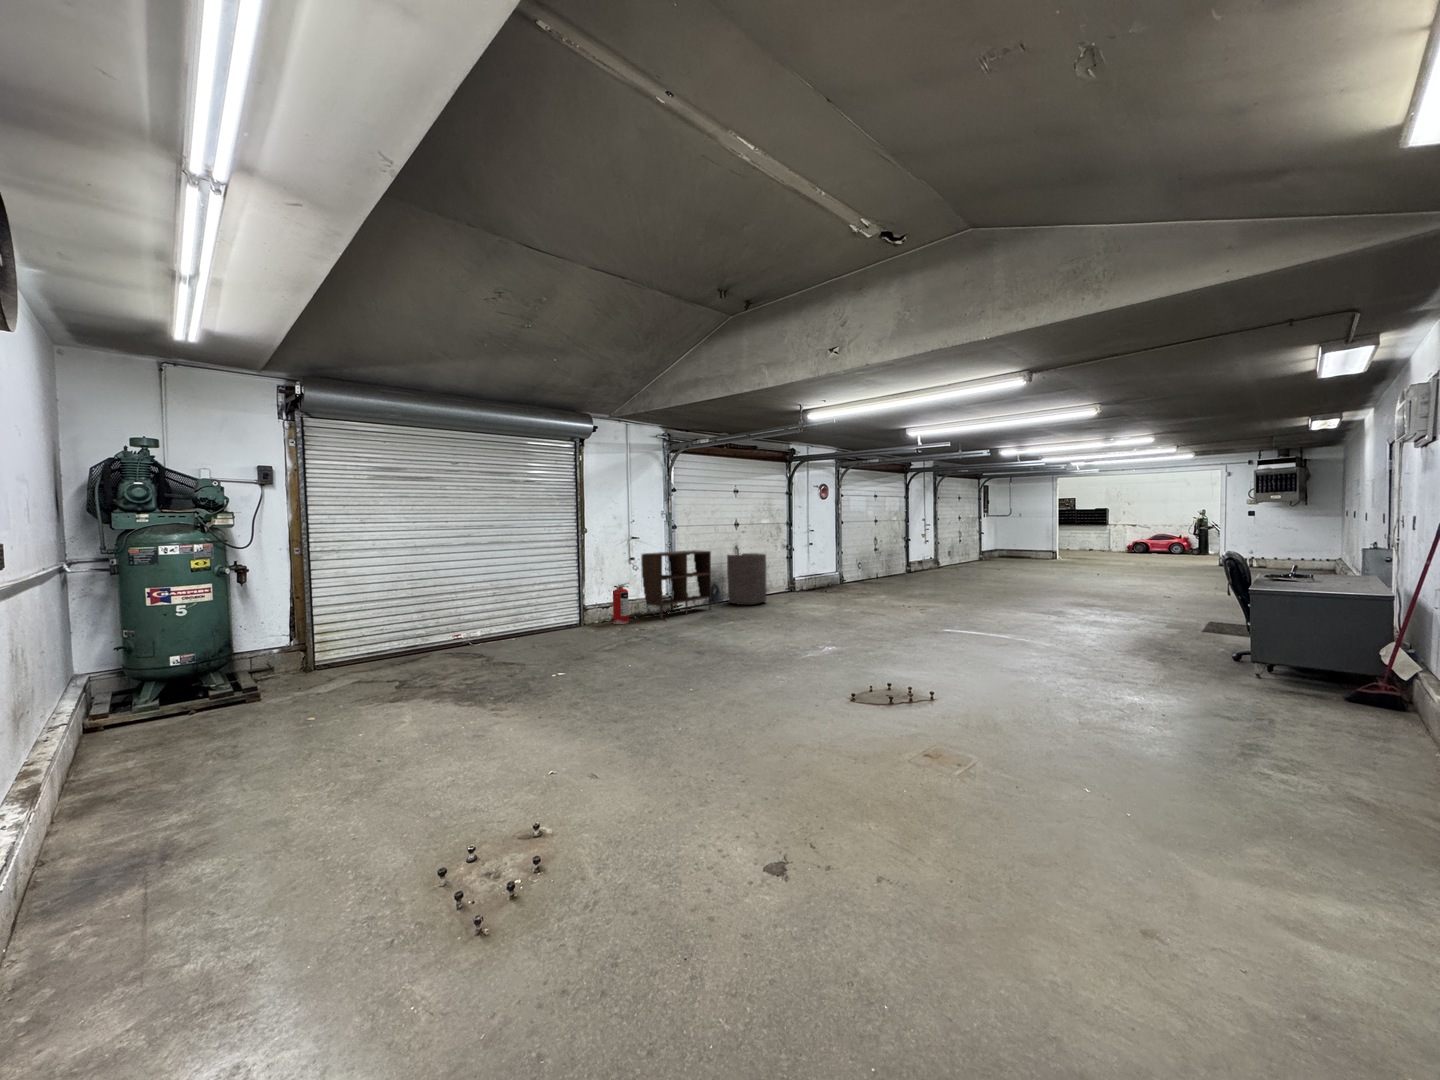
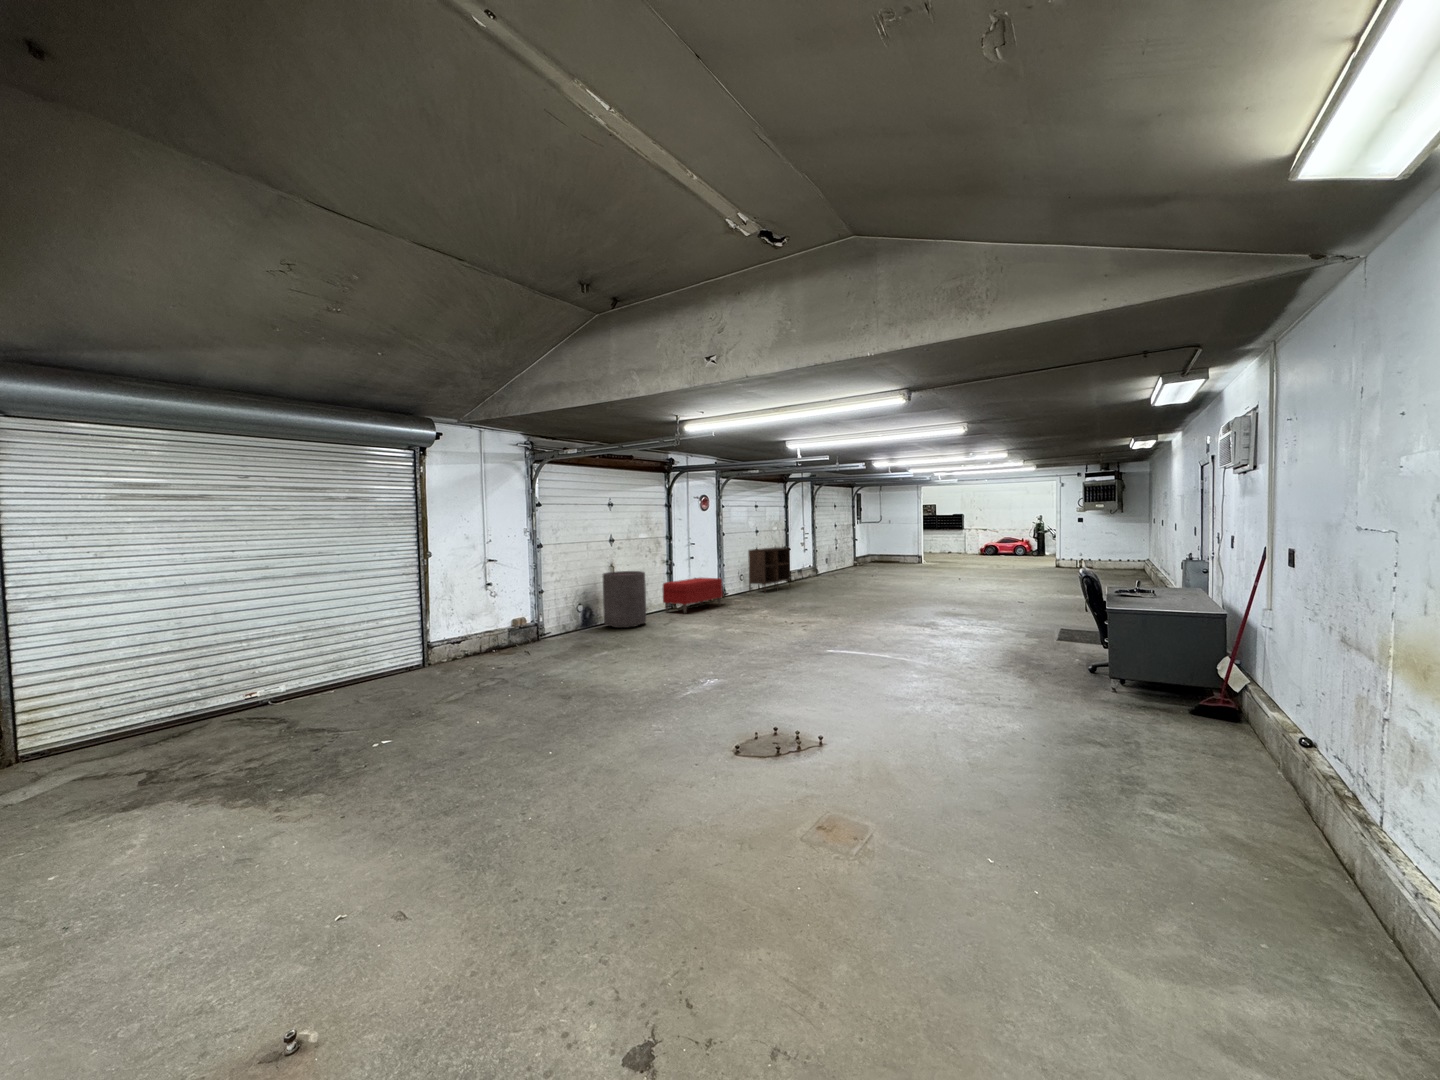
shelving unit: present [641,550,711,619] -> present [748,547,790,592]
bench: none [781,563,839,596] -> present [663,578,723,614]
fire extinguisher: present [613,583,629,624] -> none [465,613,487,661]

